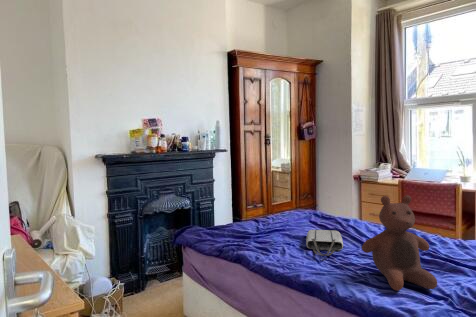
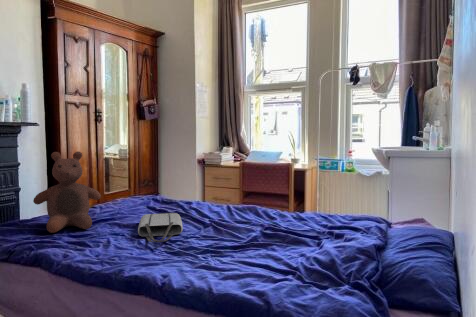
stuffed bear: present [362,195,437,291] -> present [33,152,101,233]

